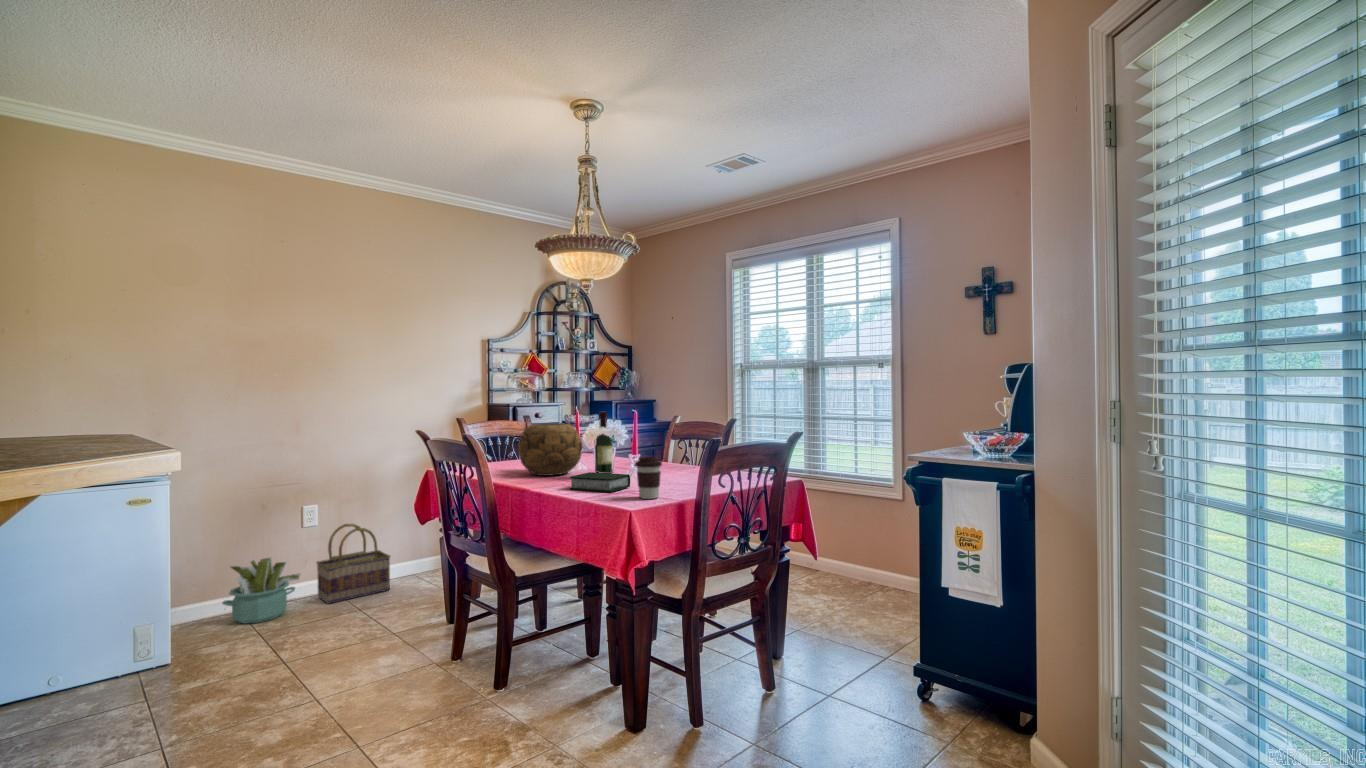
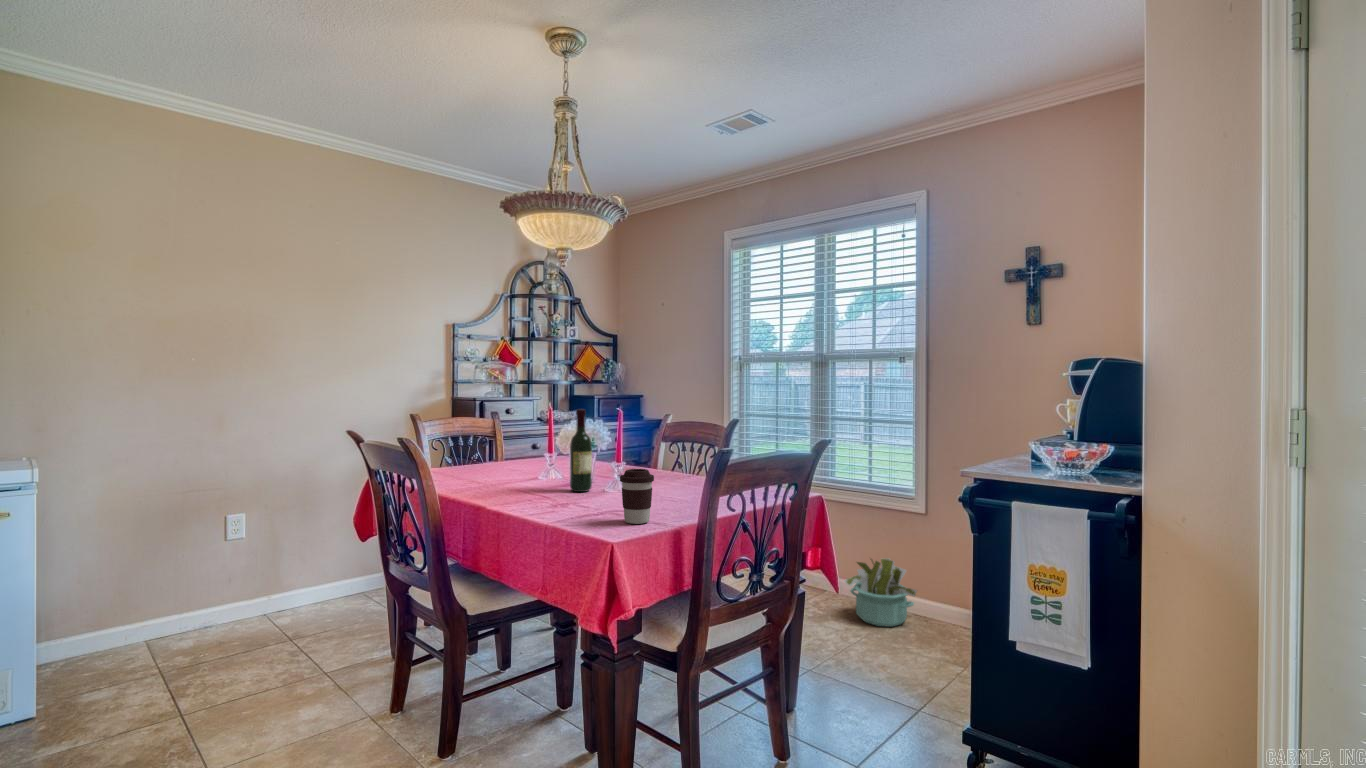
decorative bowl: present [518,423,583,476] -> none [477,423,556,486]
book: present [570,472,630,492] -> none [537,485,613,513]
basket: present [317,524,390,604] -> none [242,535,333,631]
decorative plant: present [222,557,300,624] -> present [844,558,917,627]

